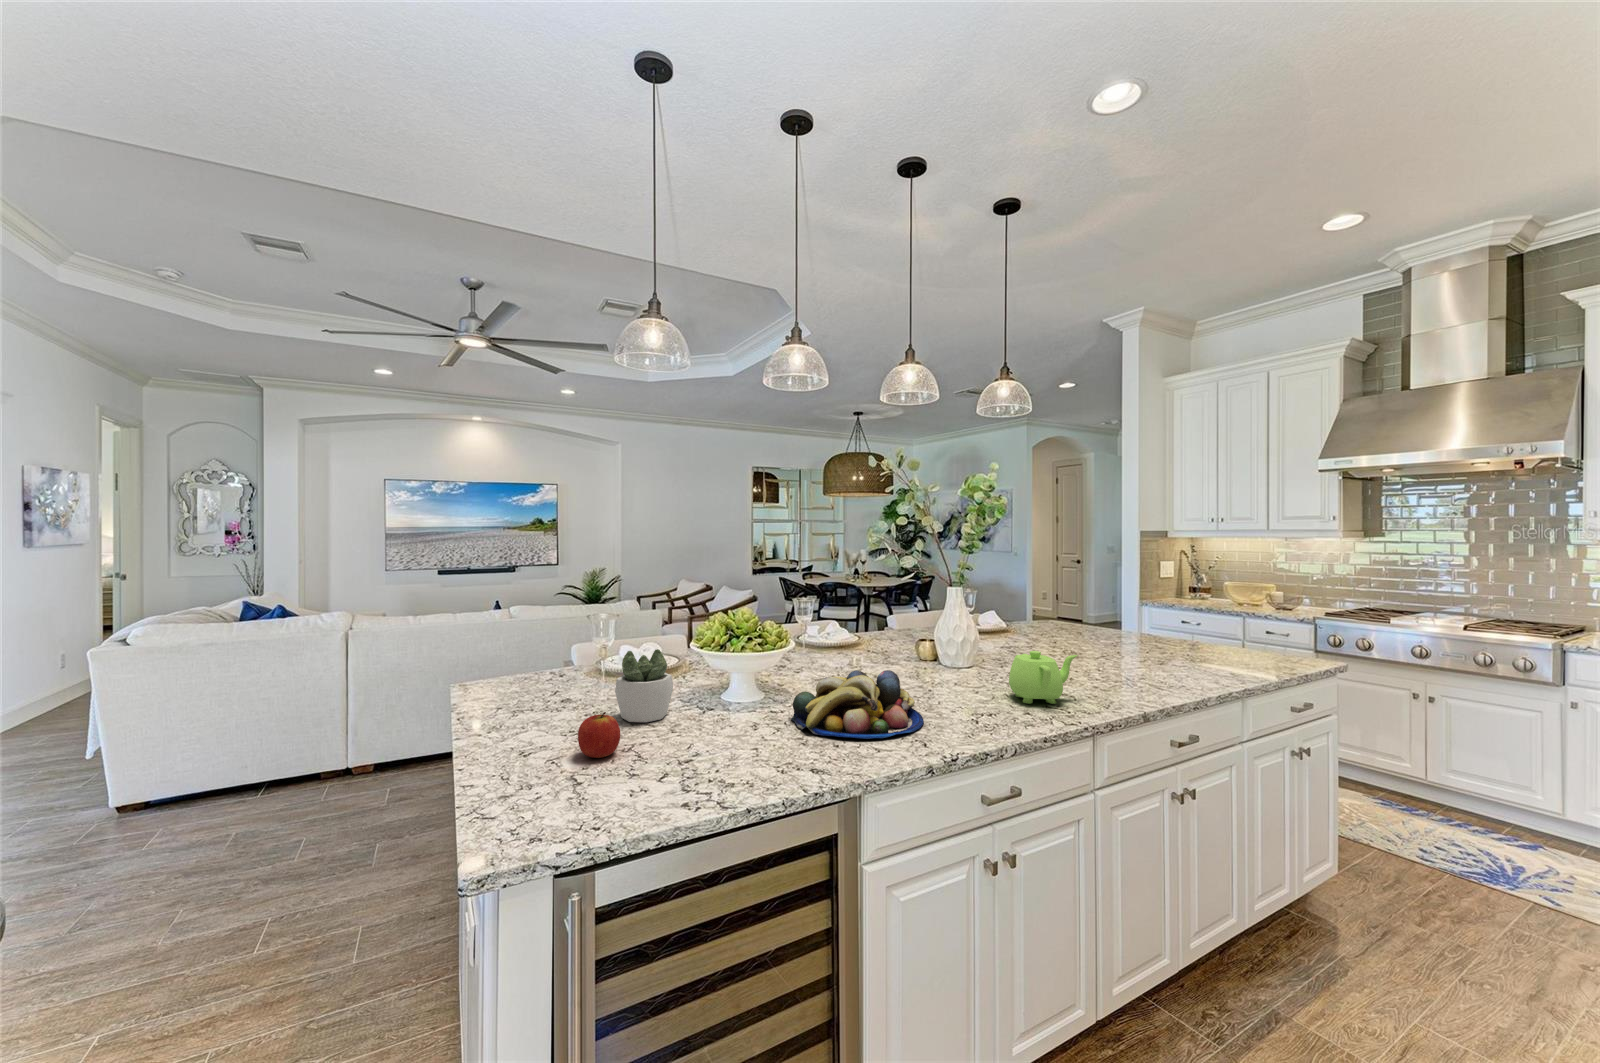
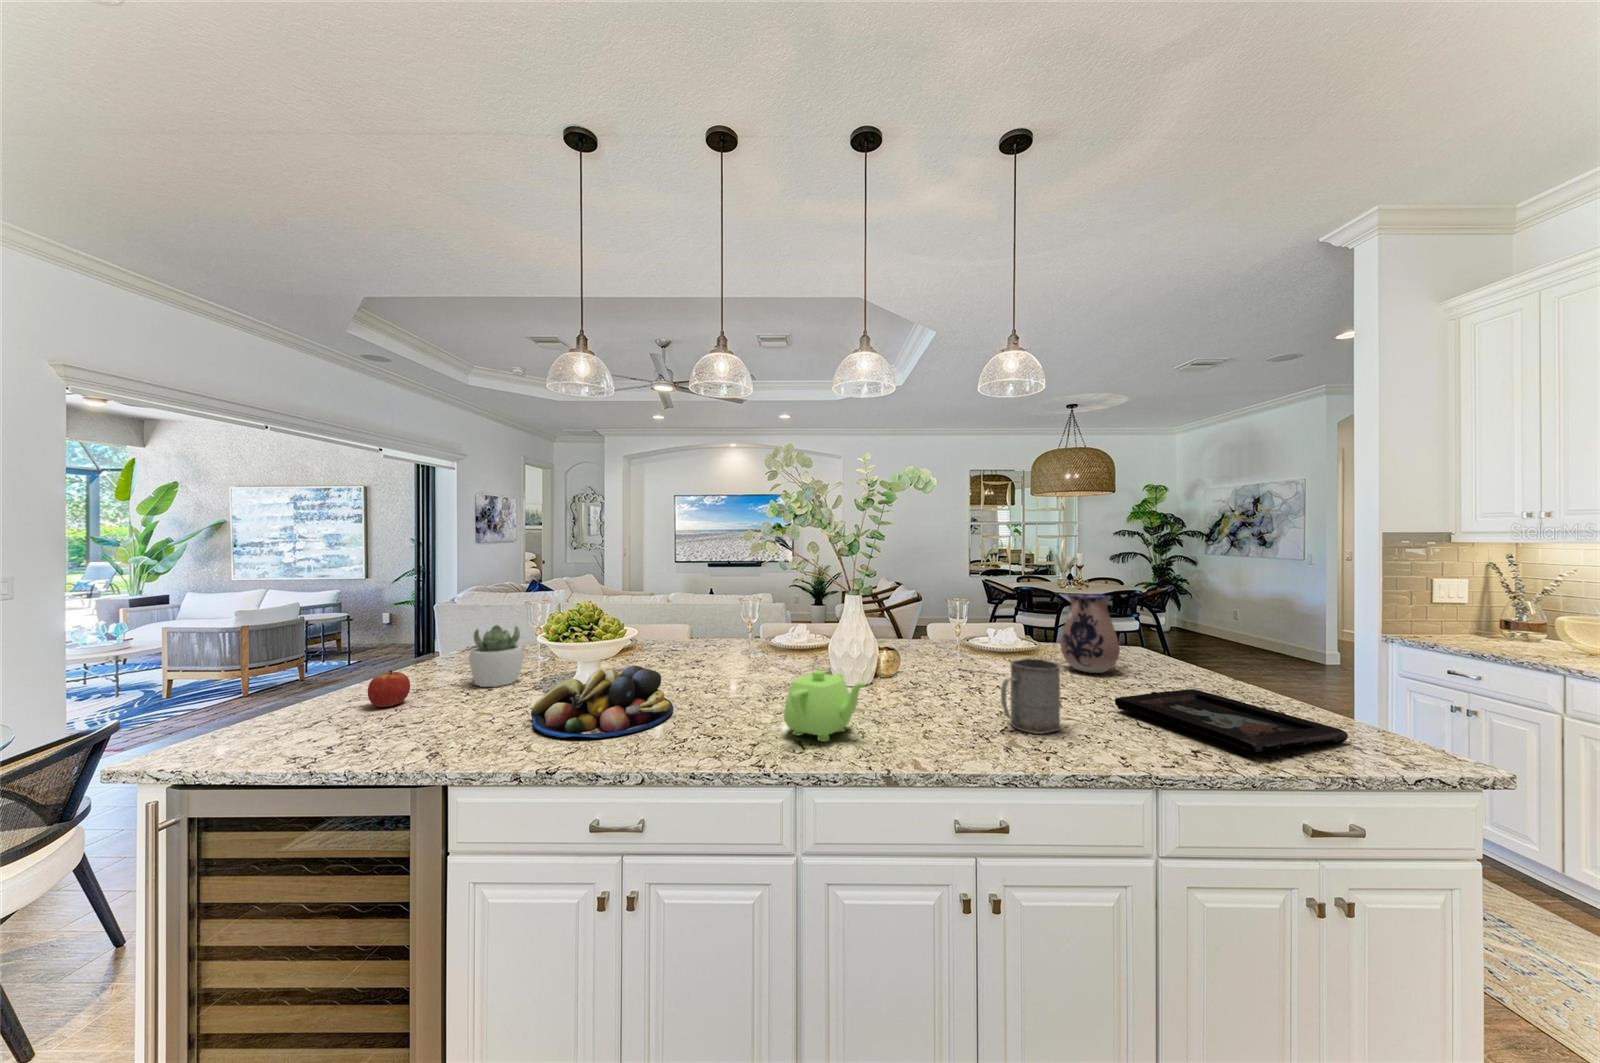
ceramic pitcher: none [1047,583,1089,641] -> present [1061,594,1120,673]
mug: none [1111,629,1147,678] -> present [1001,658,1060,734]
decorative tray: none [1140,642,1257,668] -> present [1115,689,1348,752]

